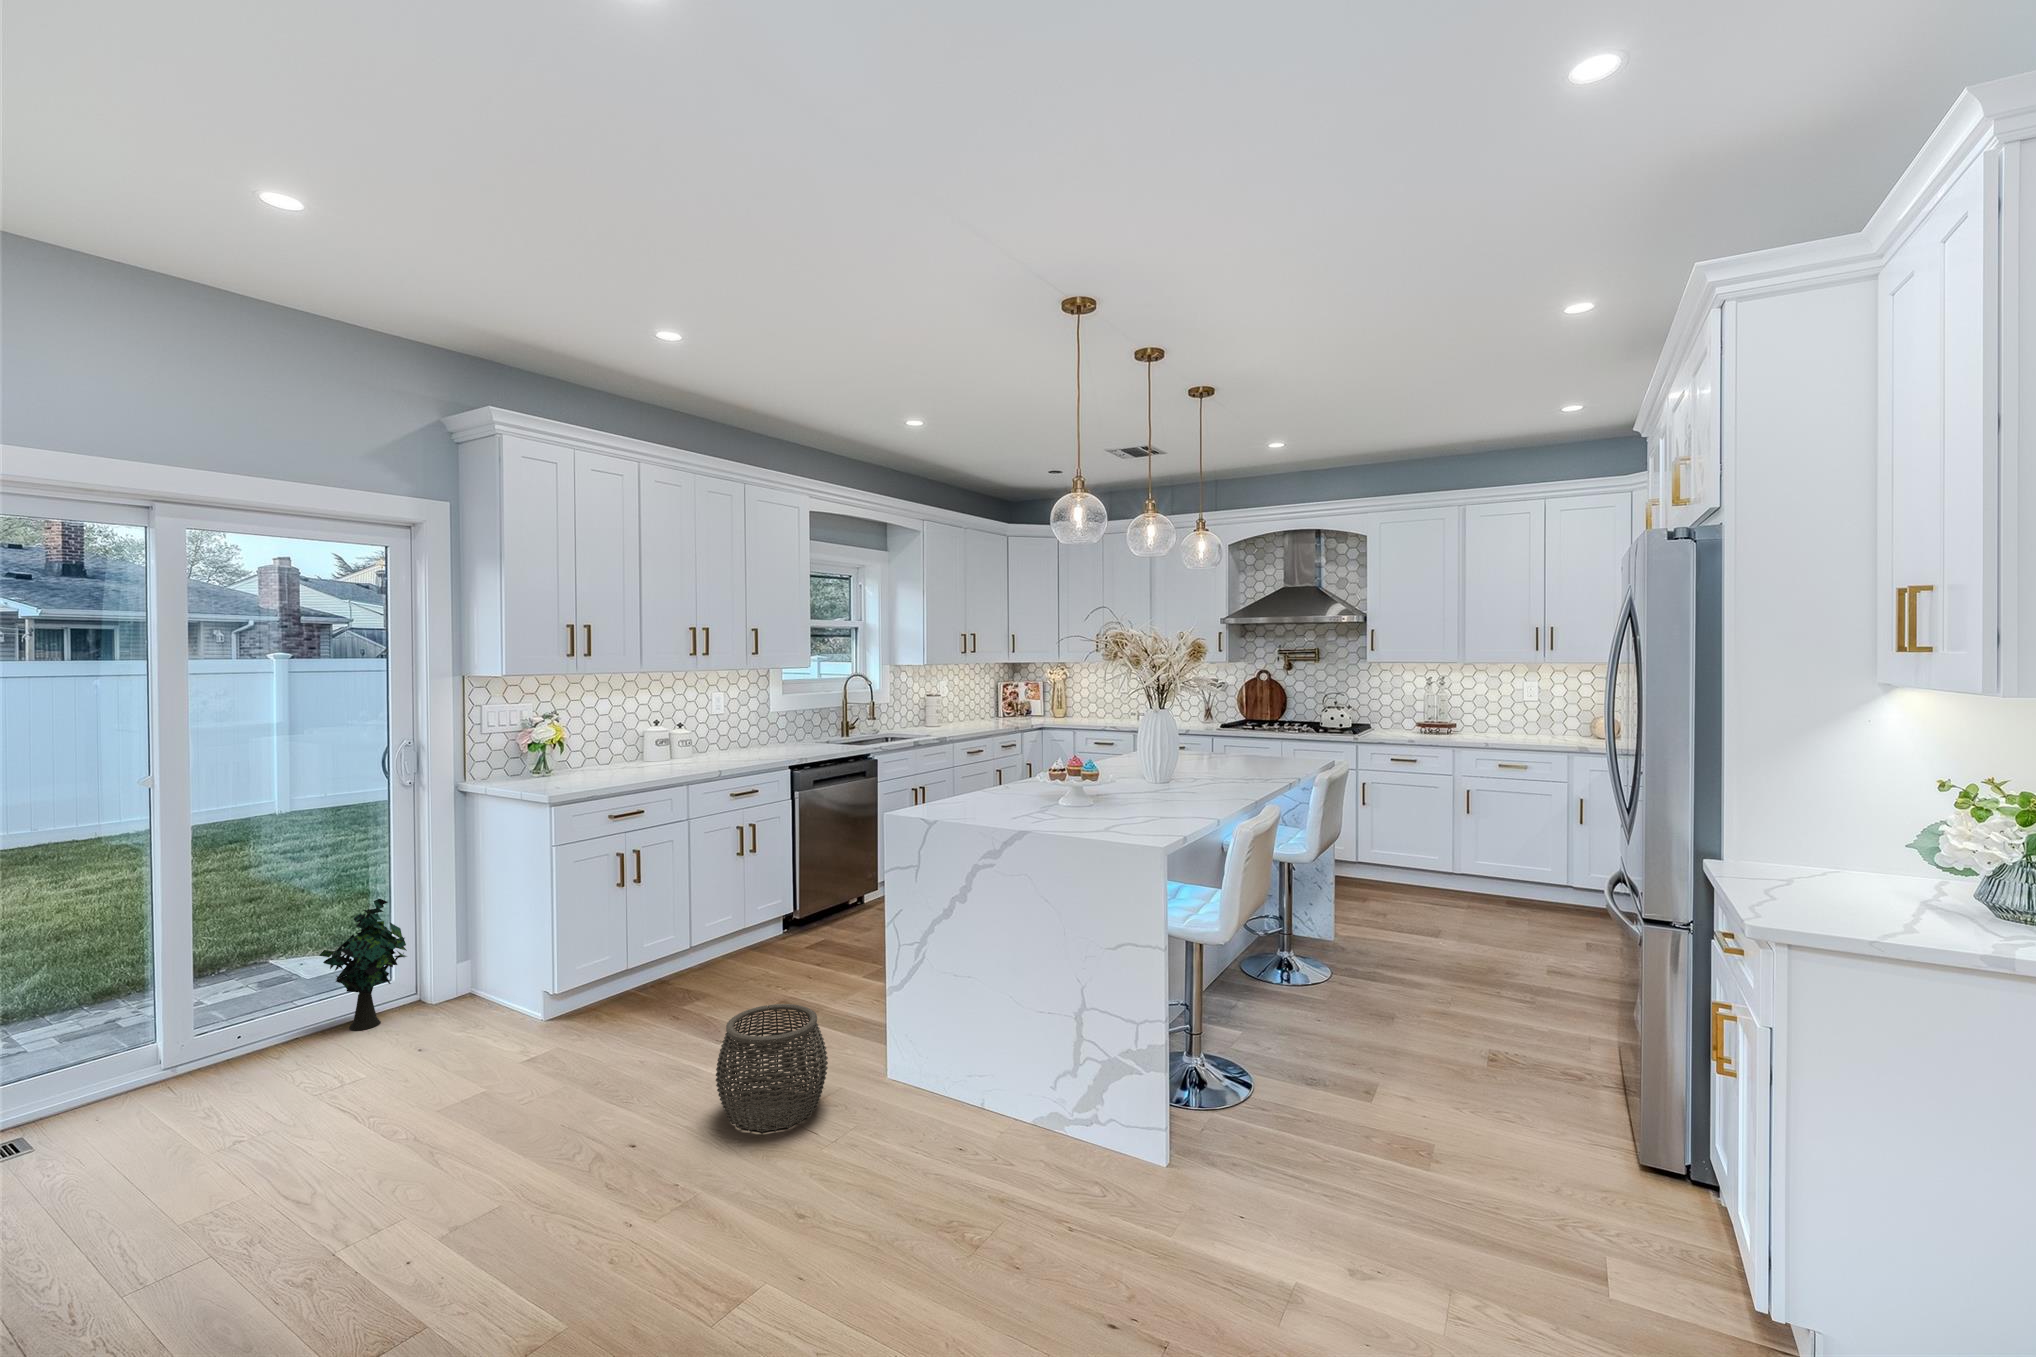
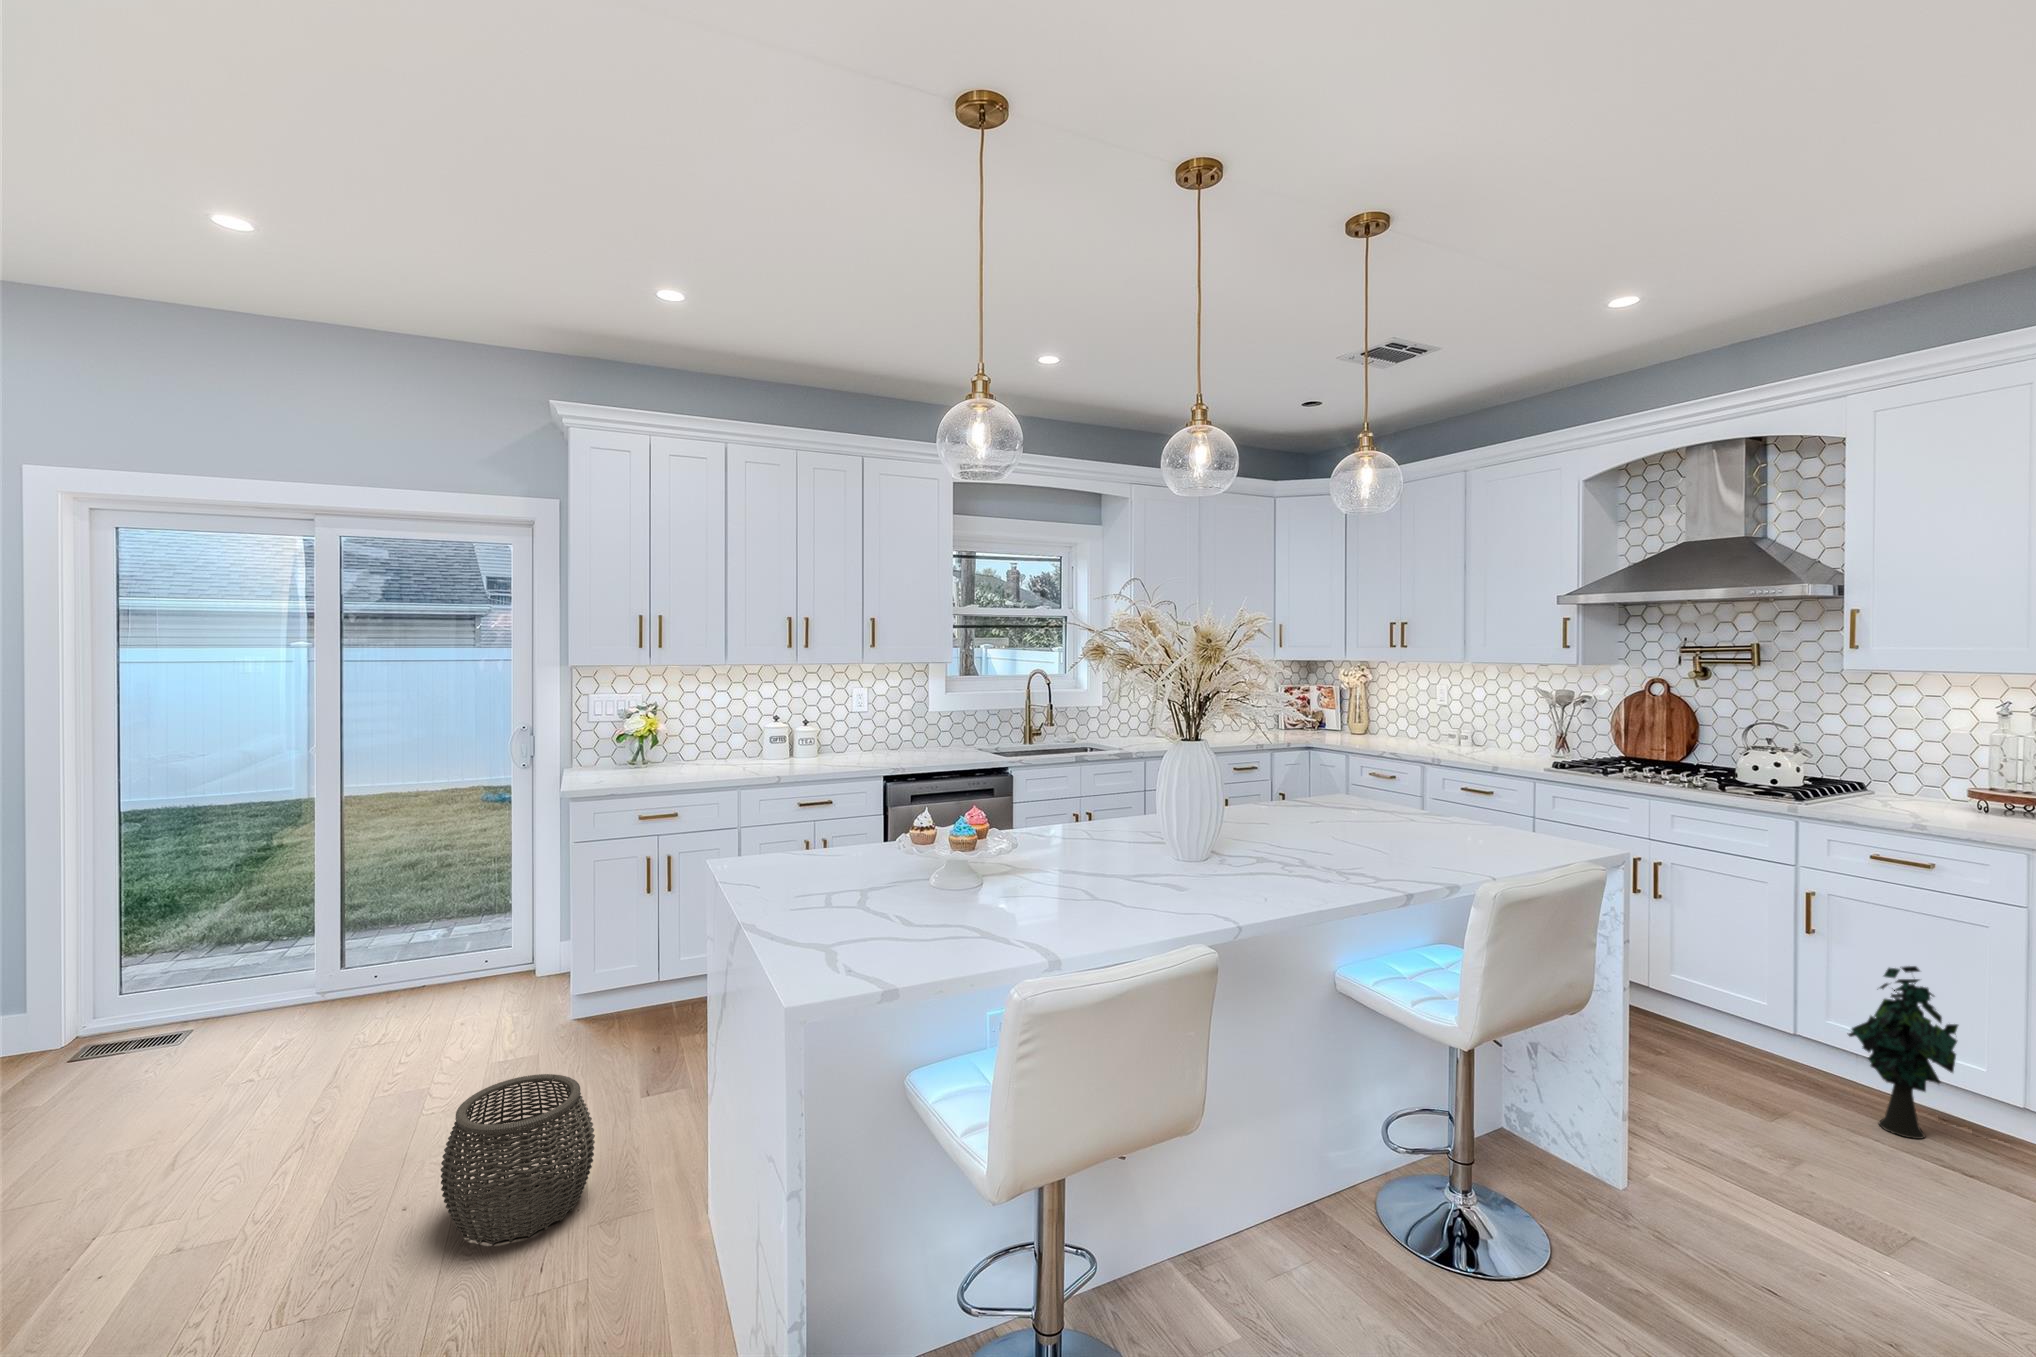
decorative plant: present [319,899,407,1031] -> present [1848,966,1958,1139]

